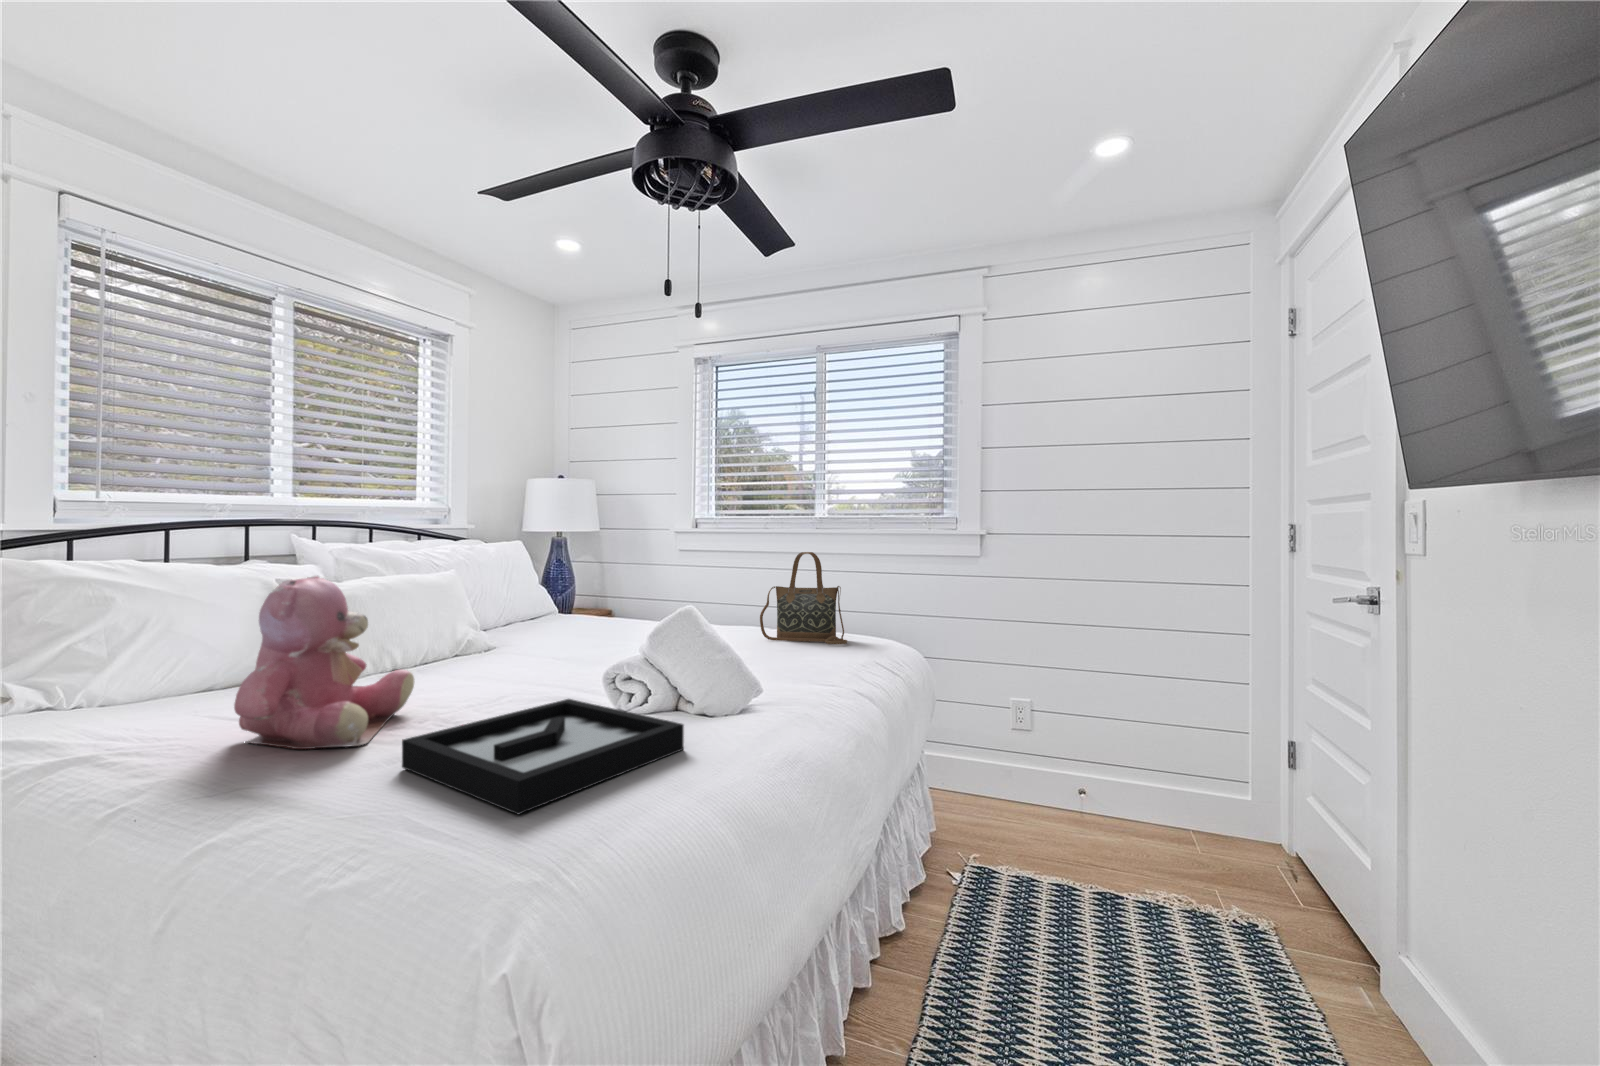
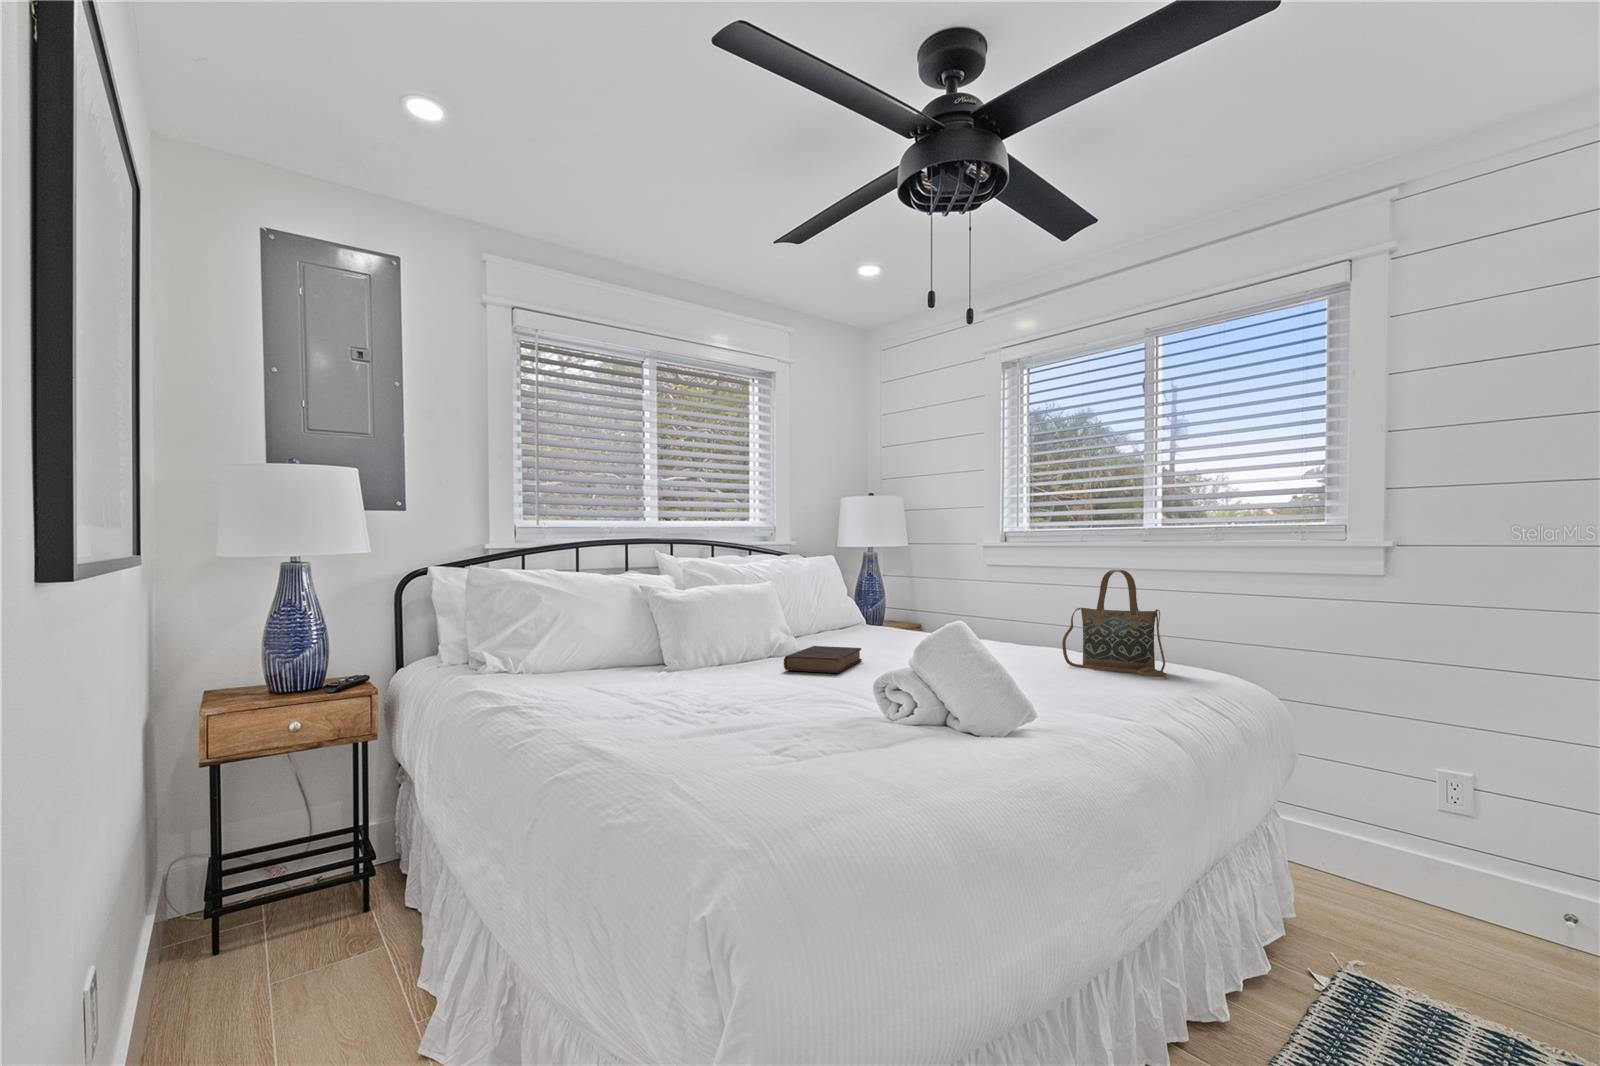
teddy bear: present [234,576,414,749] -> none [610,586,729,722]
book: none [477,635,565,665] -> present [784,646,862,673]
decorative tray: present [402,699,684,814] -> none [712,702,934,784]

